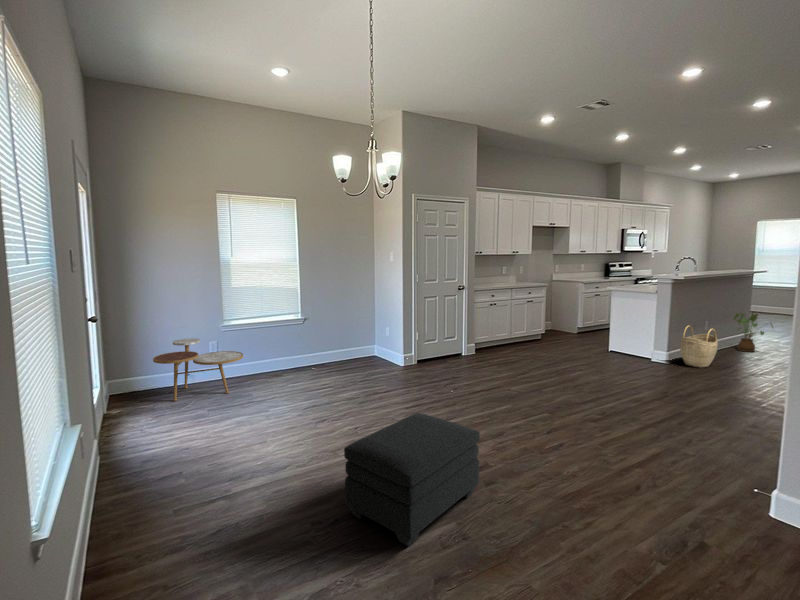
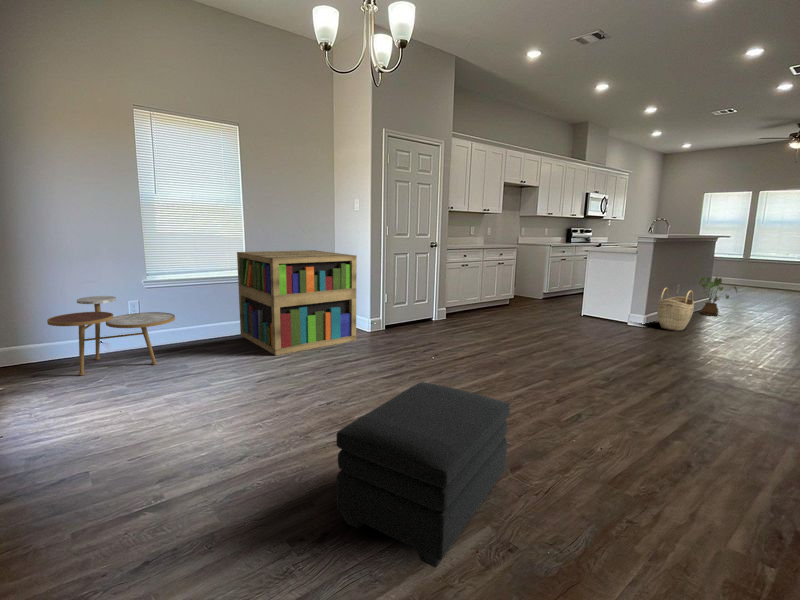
bookshelf: none [293,296,390,387] -> present [237,250,357,355]

